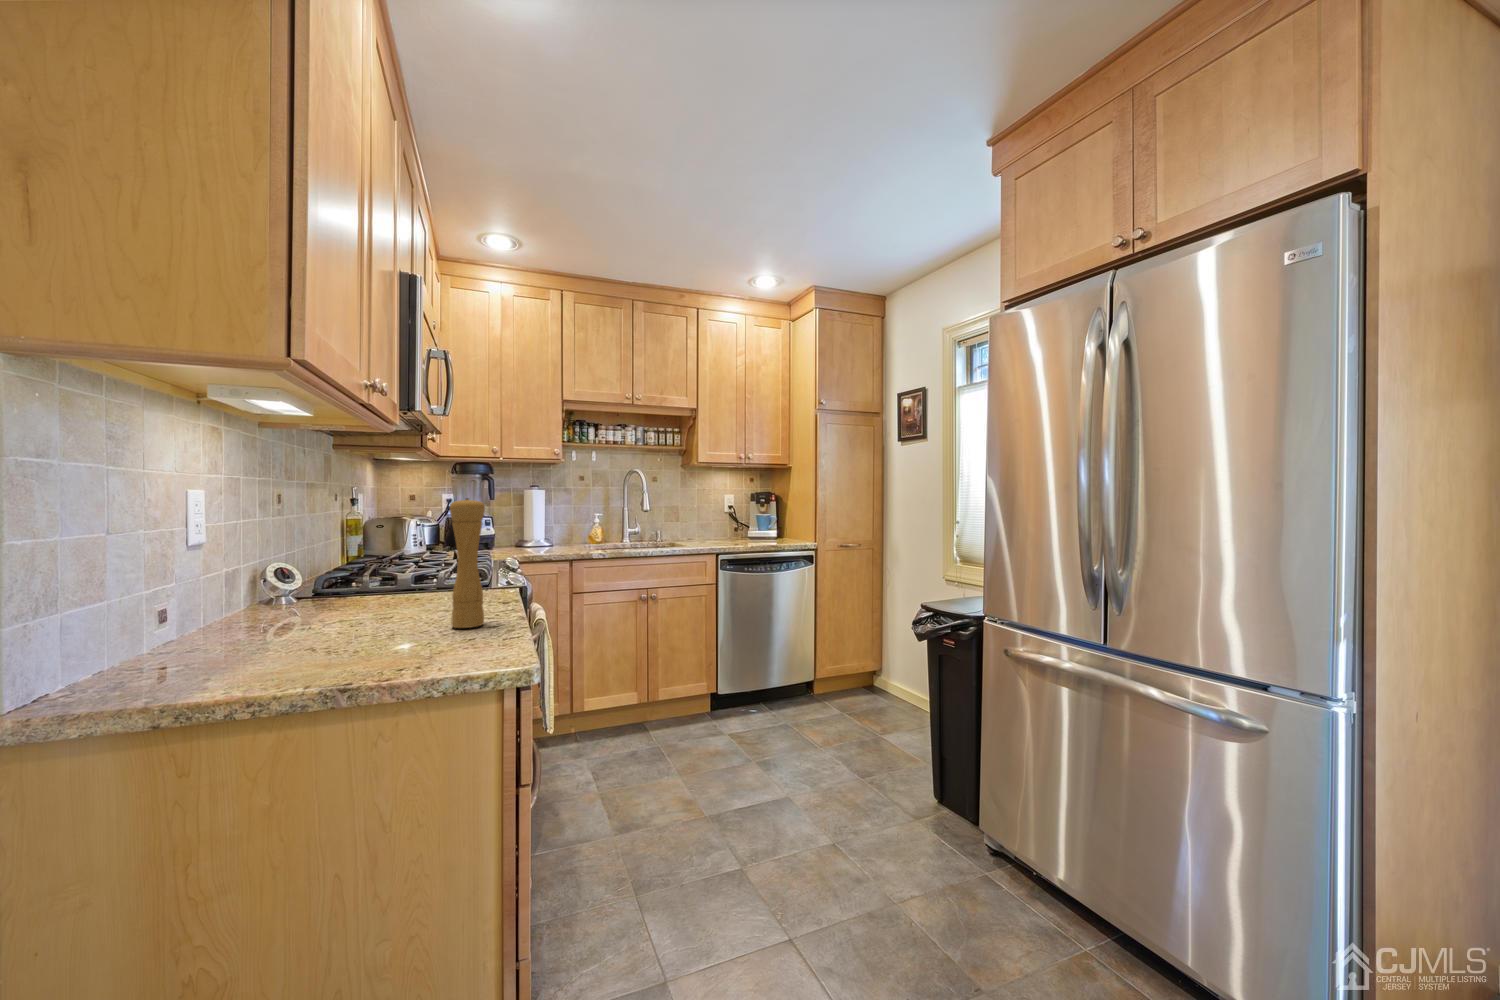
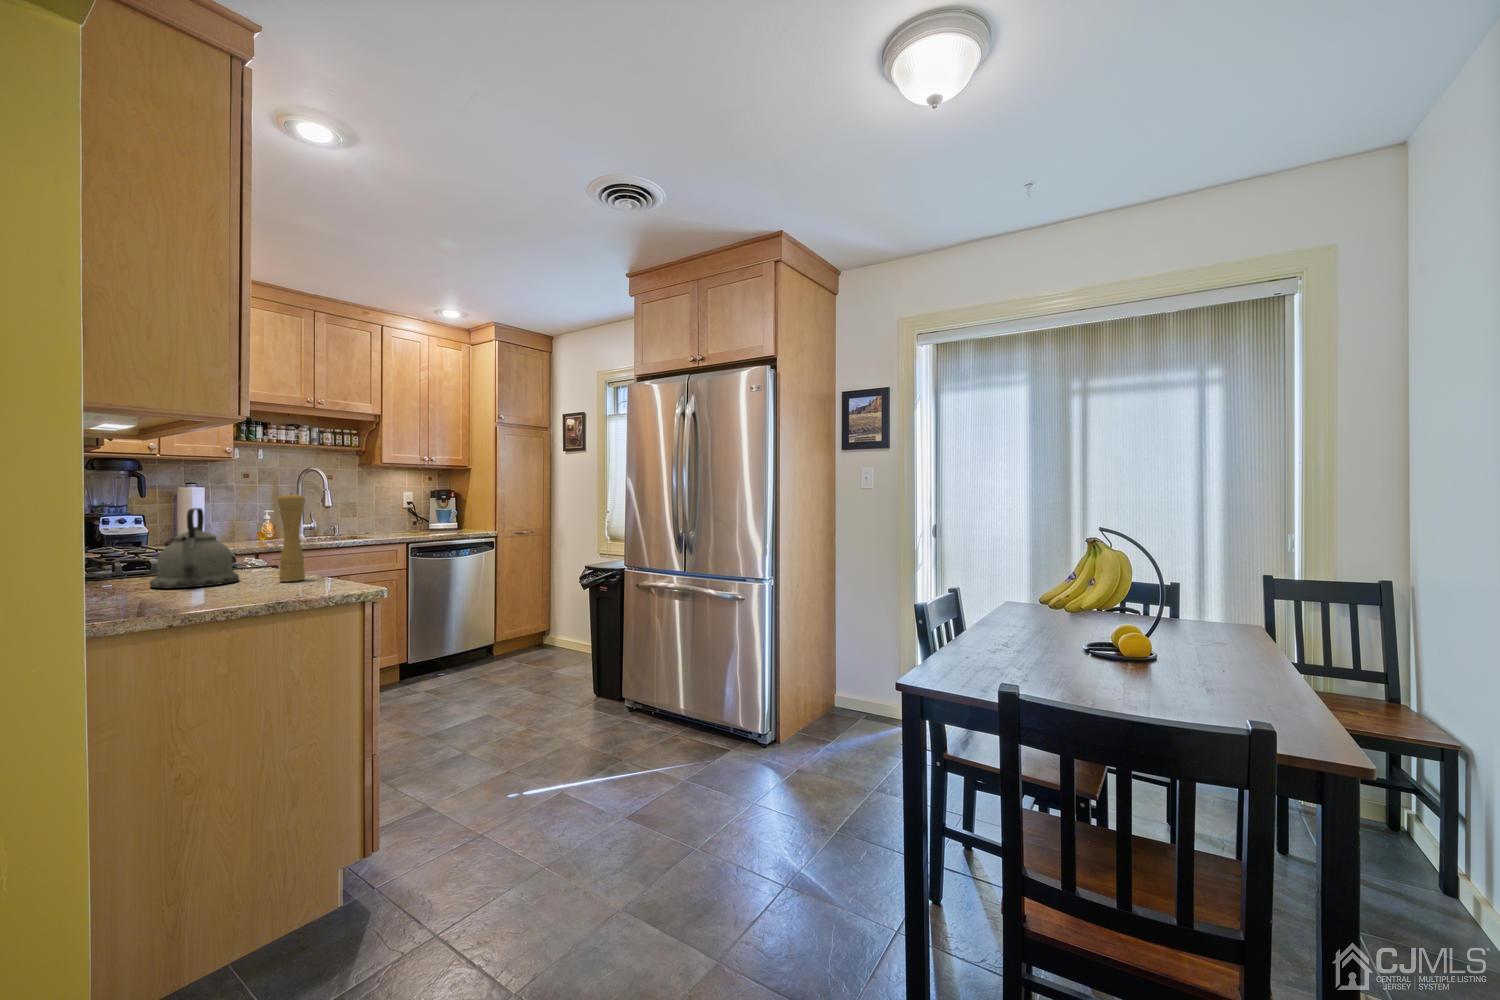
kettle: none [327,518,431,627] -> present [150,508,239,588]

